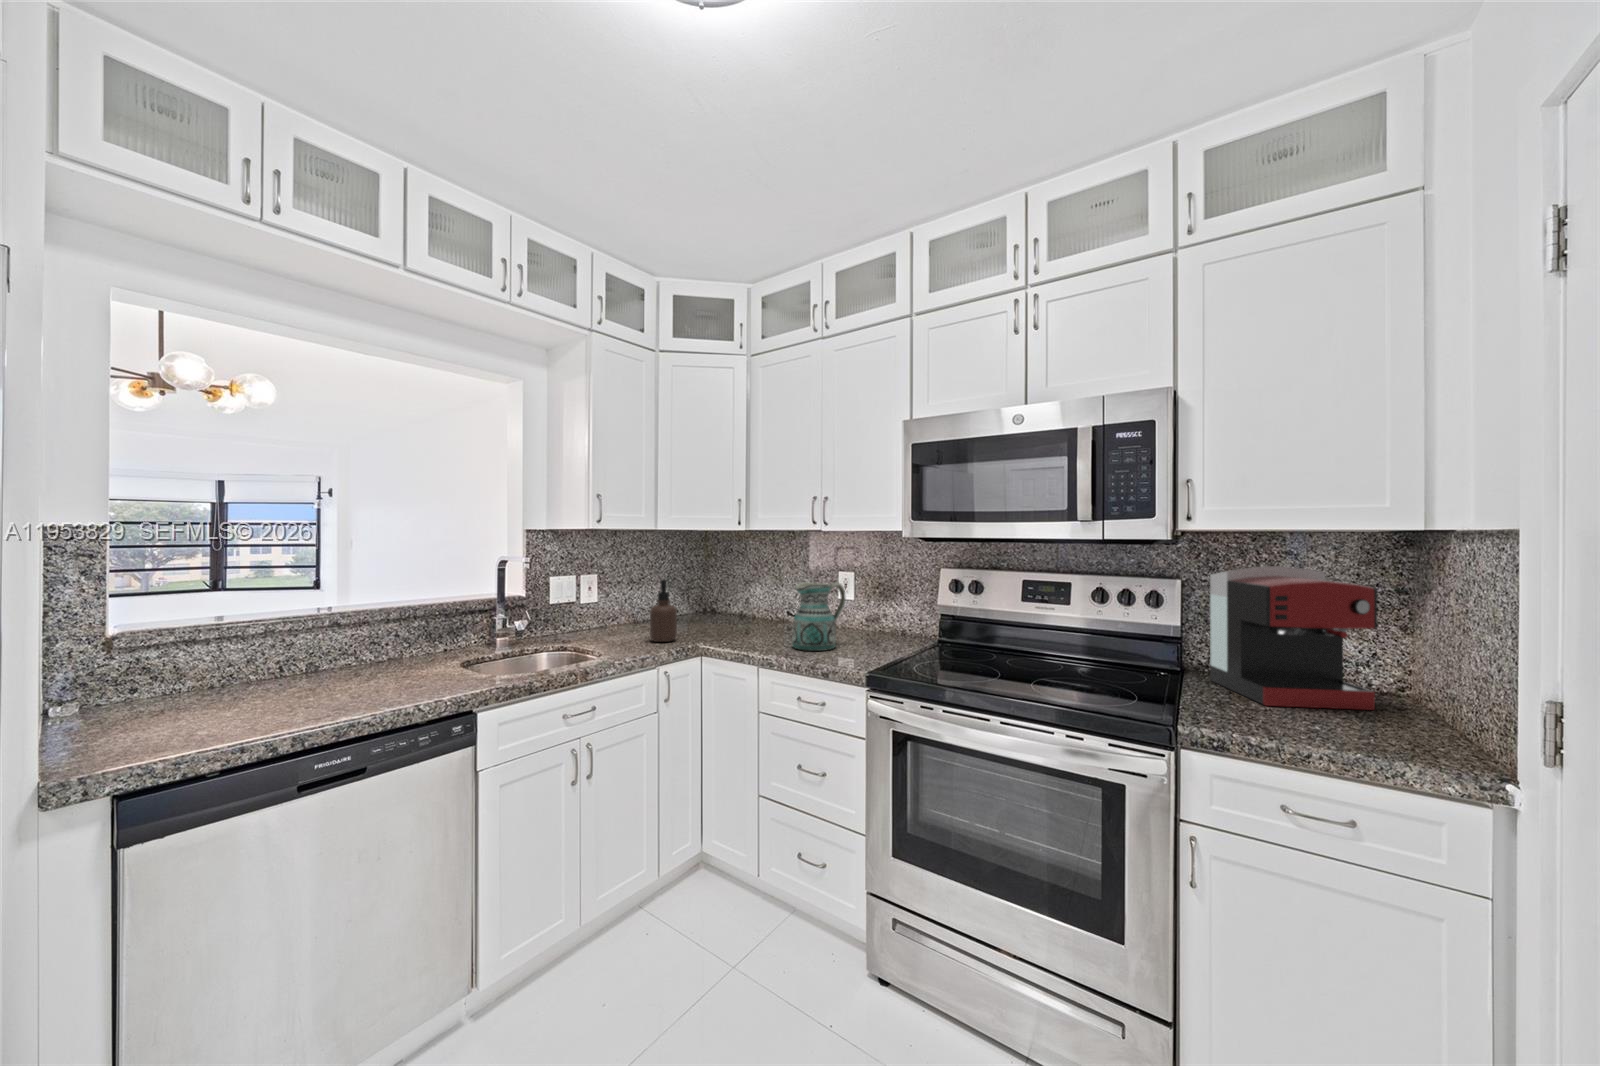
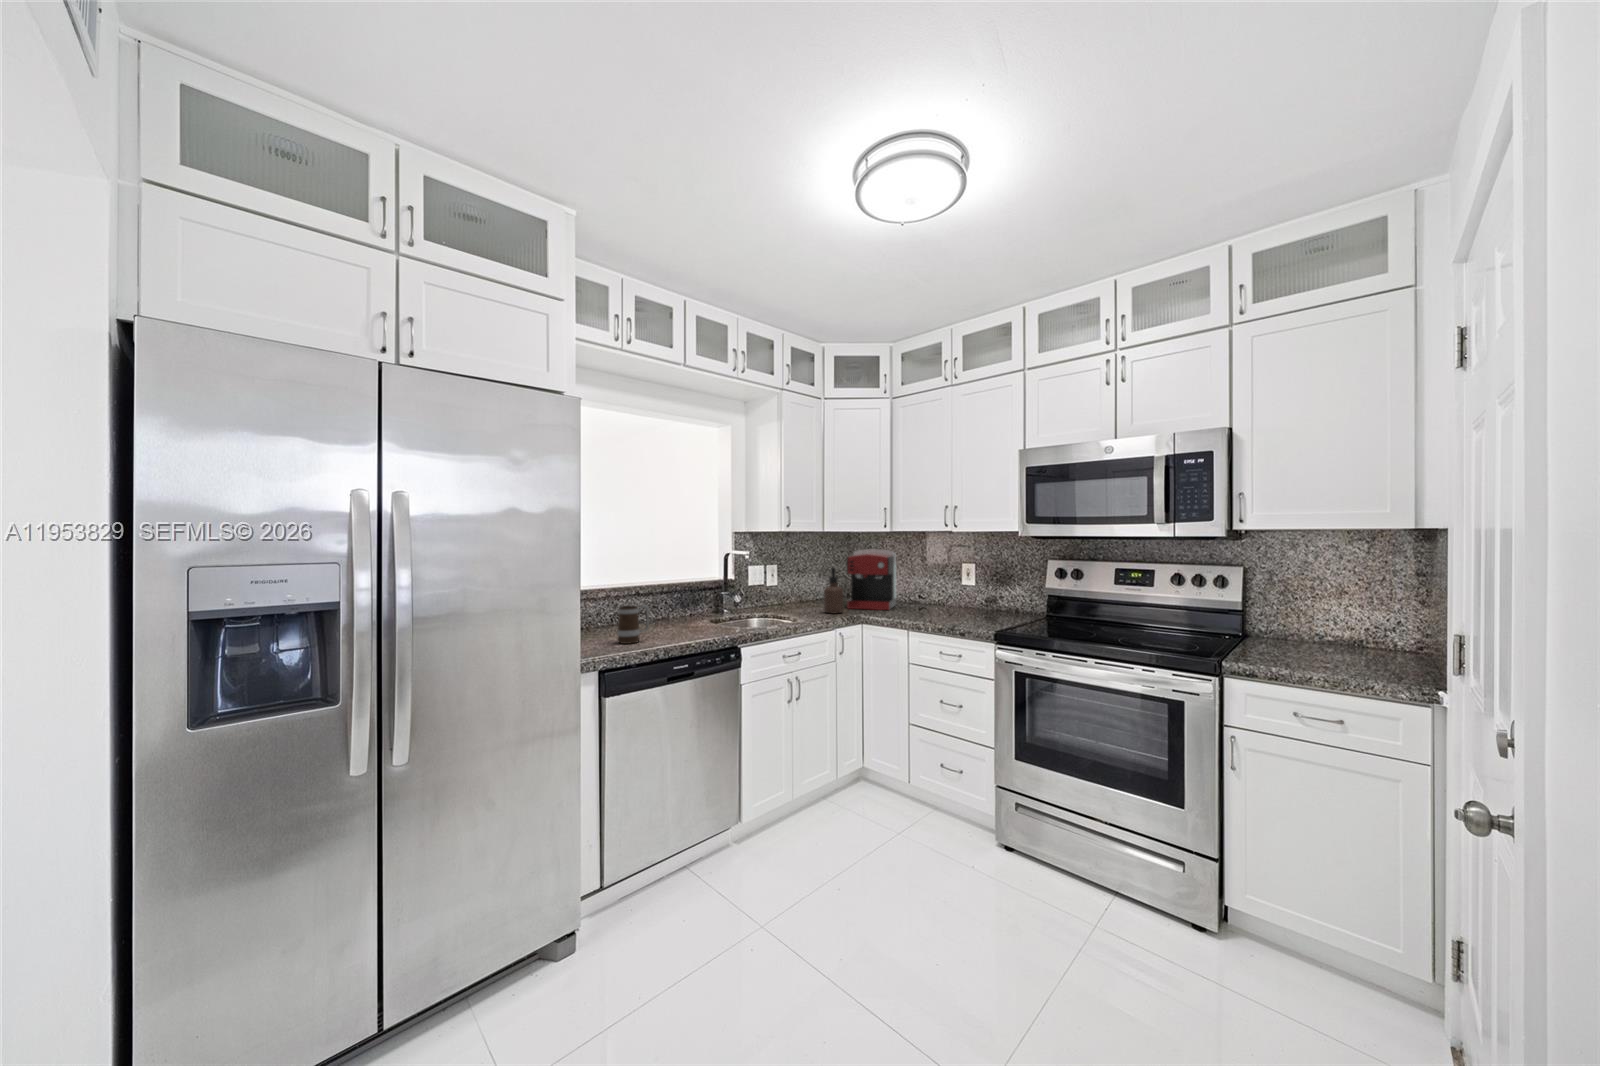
coffee maker: present [1210,566,1377,710] -> present [847,549,896,610]
ceramic pitcher: present [792,582,846,651] -> none [932,570,973,620]
mug: none [240,651,308,720] -> present [617,605,649,644]

